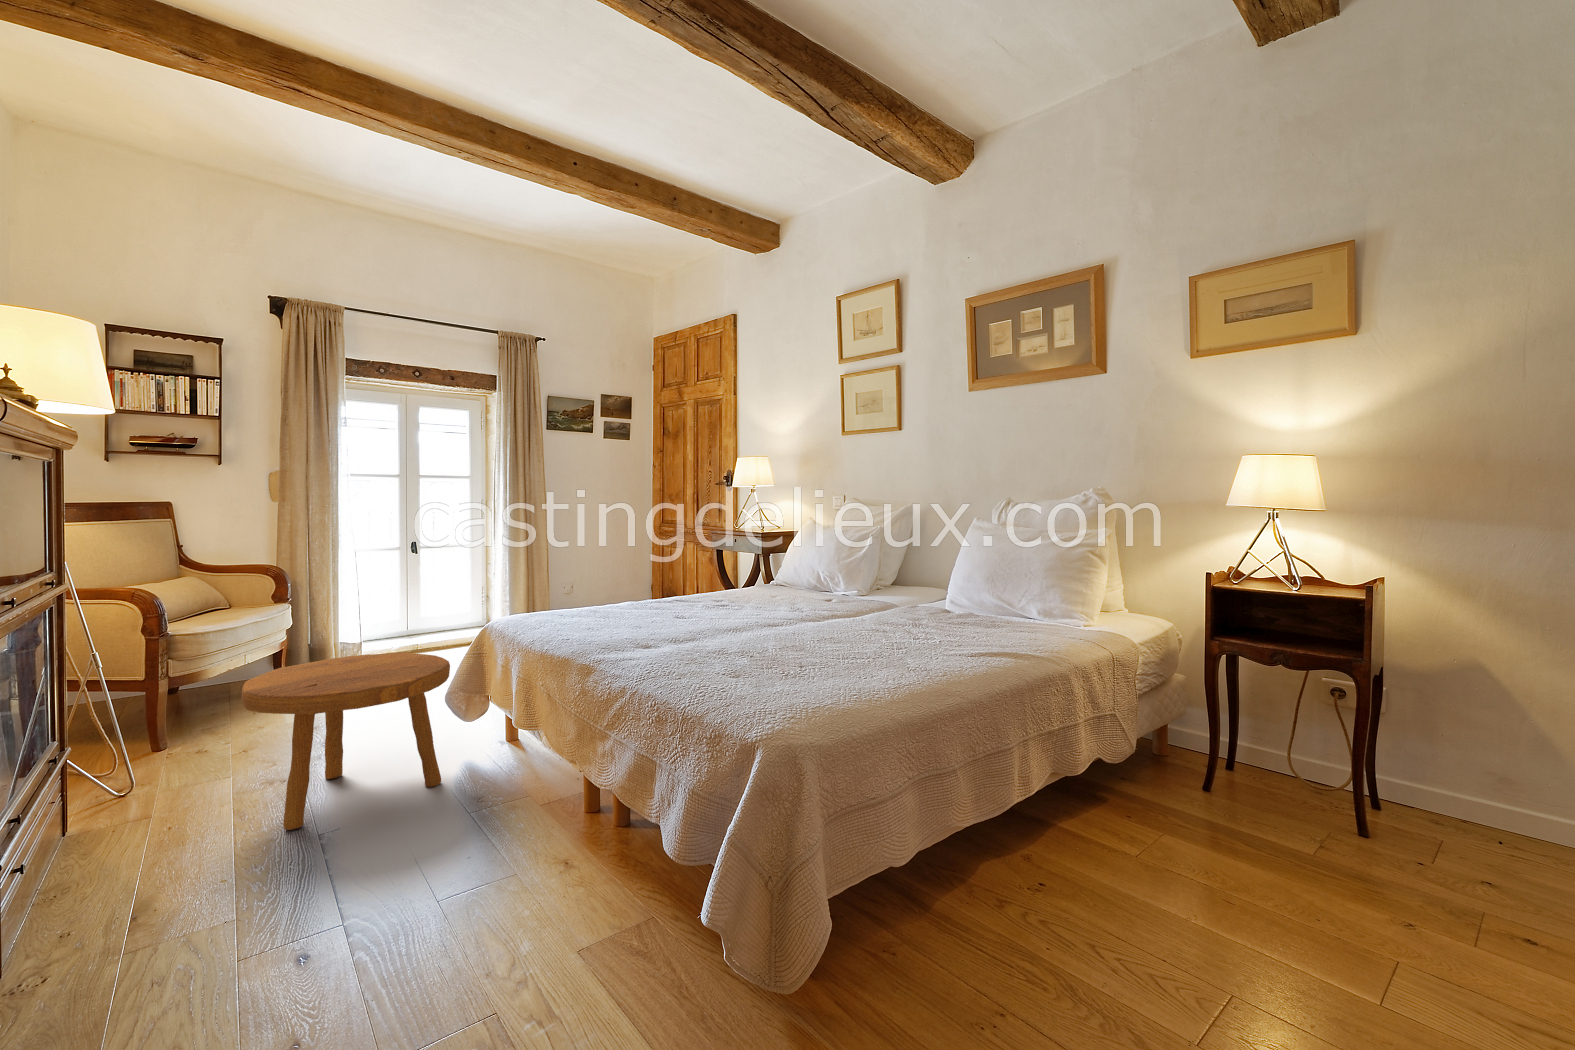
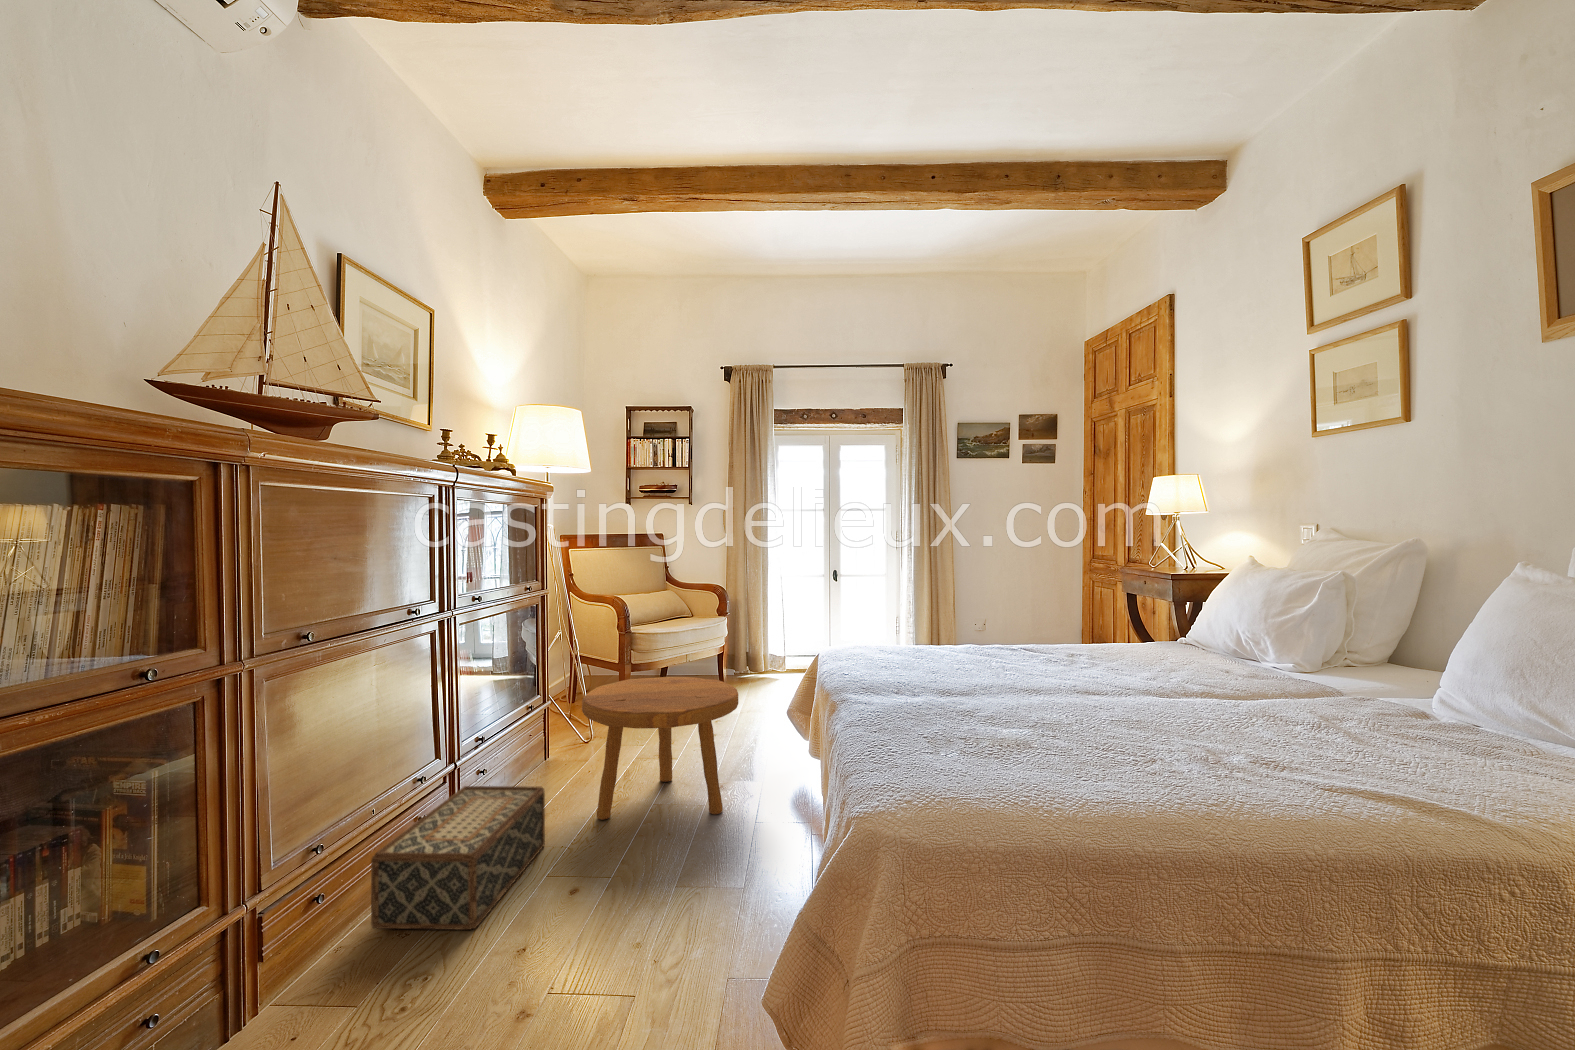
woven basket: none [58,802,254,1033] -> present [371,786,545,930]

